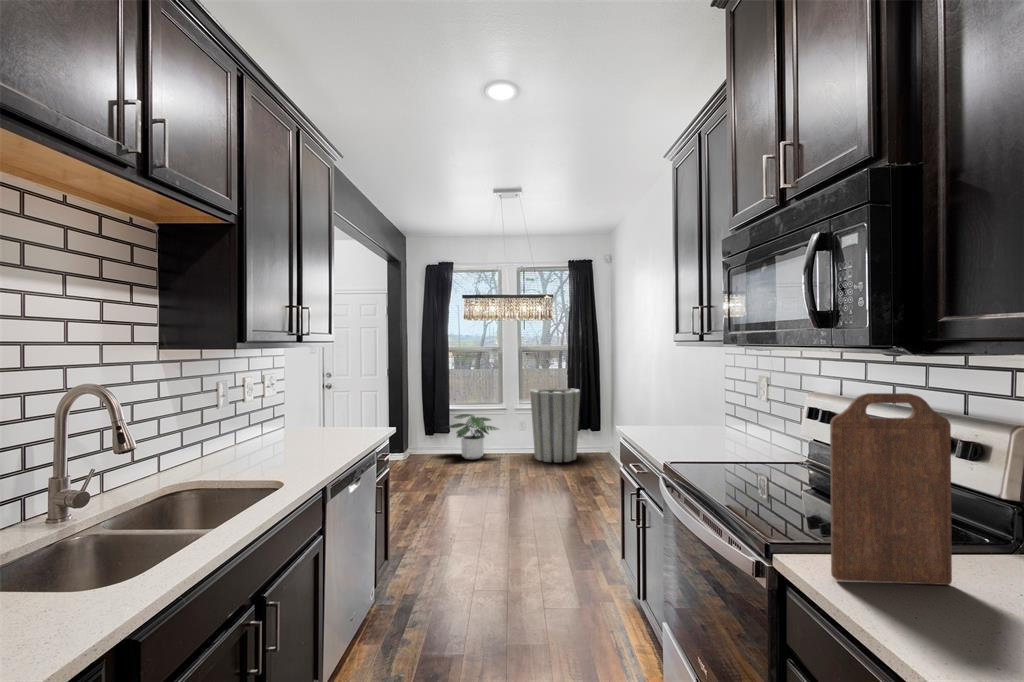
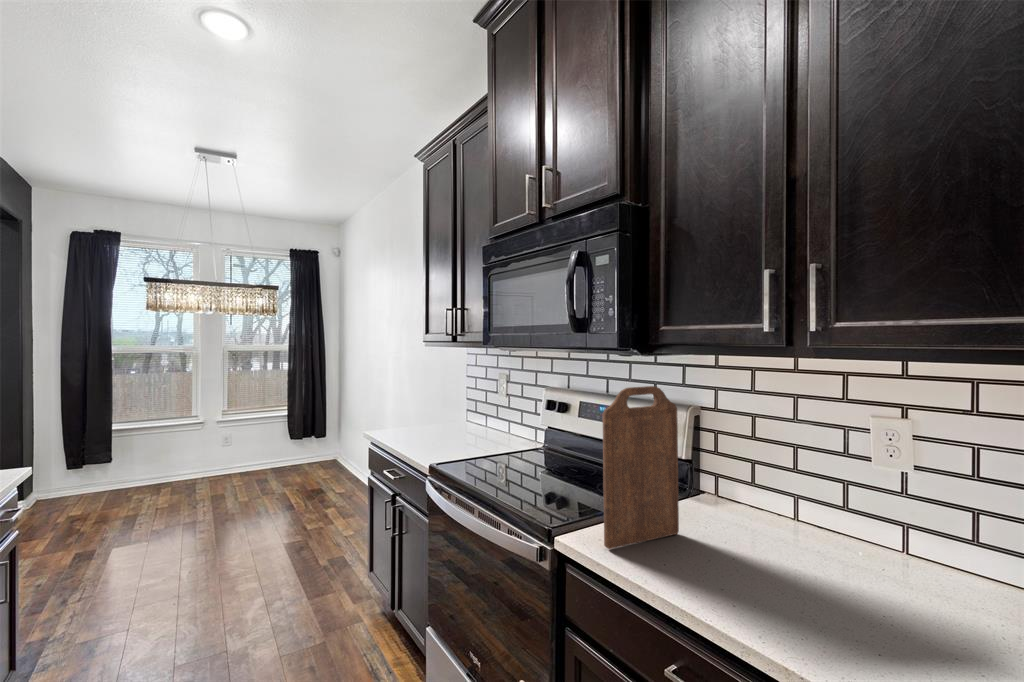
trash can: present [530,388,580,462] -> none [241,395,303,480]
potted plant: present [449,414,498,459] -> none [124,434,202,490]

